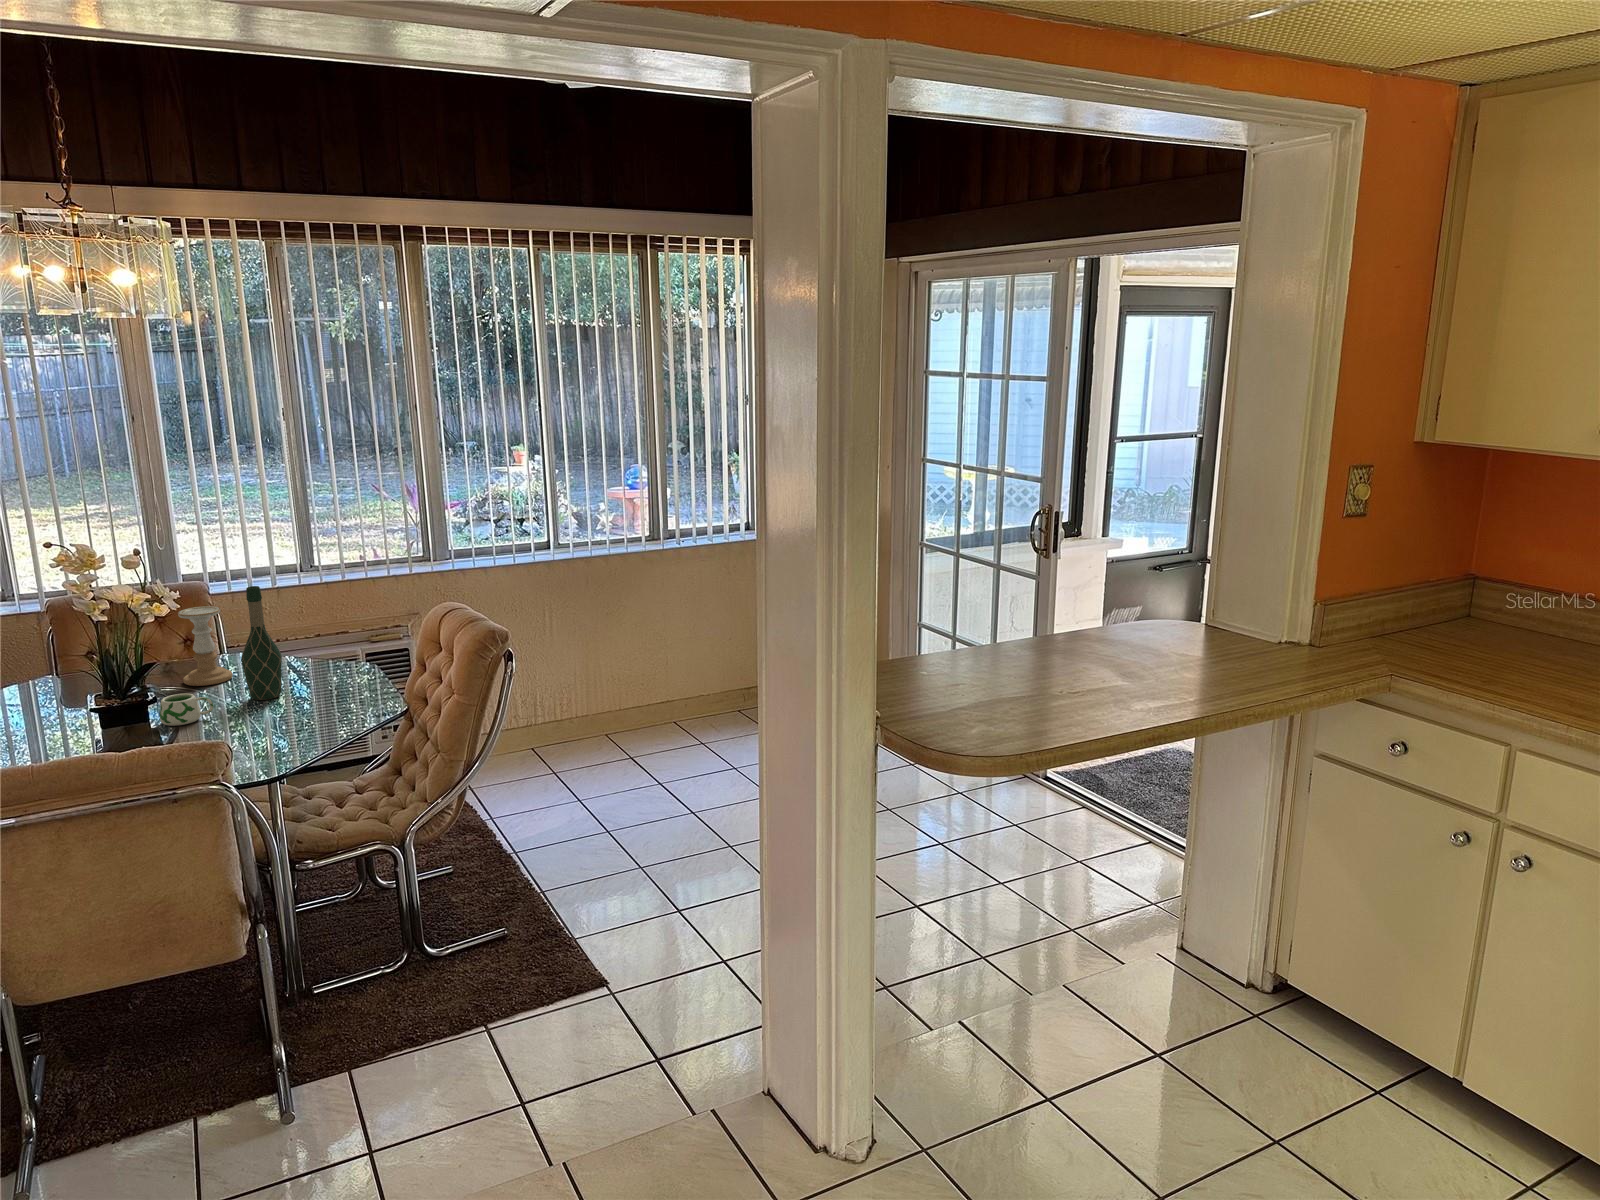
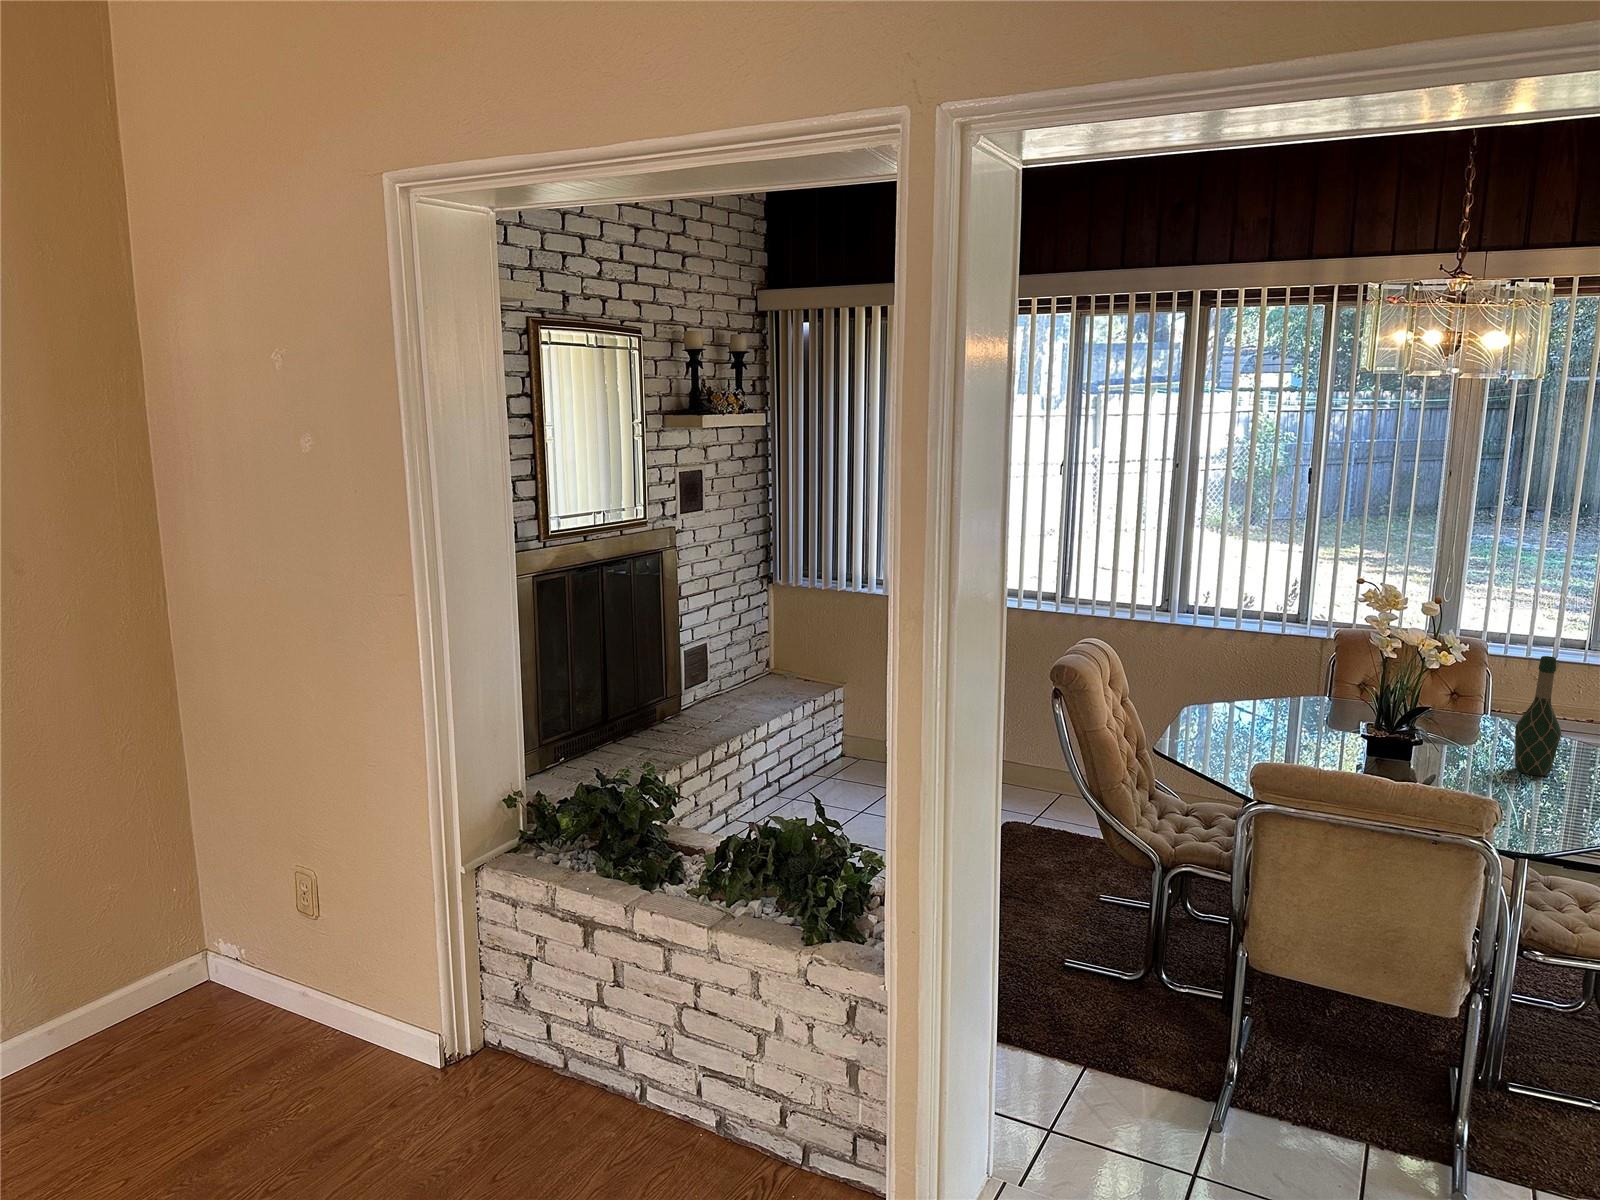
candle holder: present [178,606,233,686] -> none [1447,663,1503,743]
mug: present [160,694,213,726] -> none [1422,742,1477,774]

